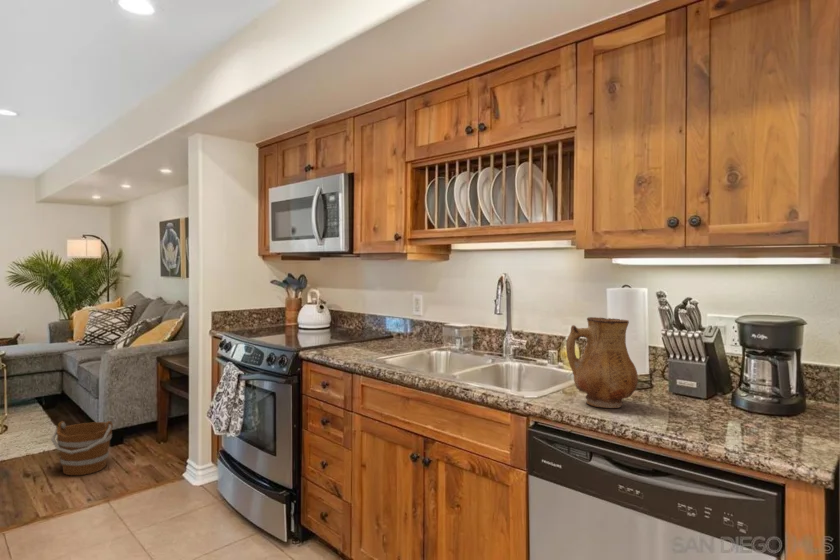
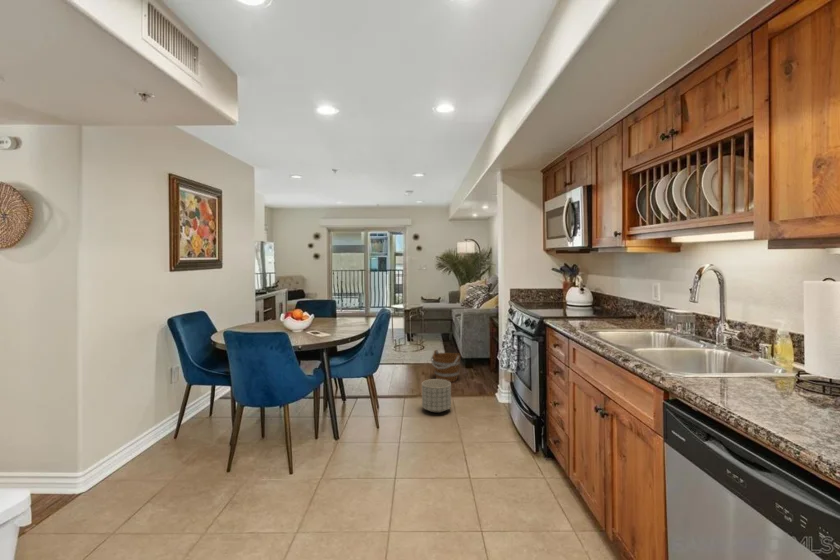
ceramic pitcher: present [566,317,638,408] -> none [702,307,789,399]
planter: none [60,470,120,532] -> present [422,379,451,413]

